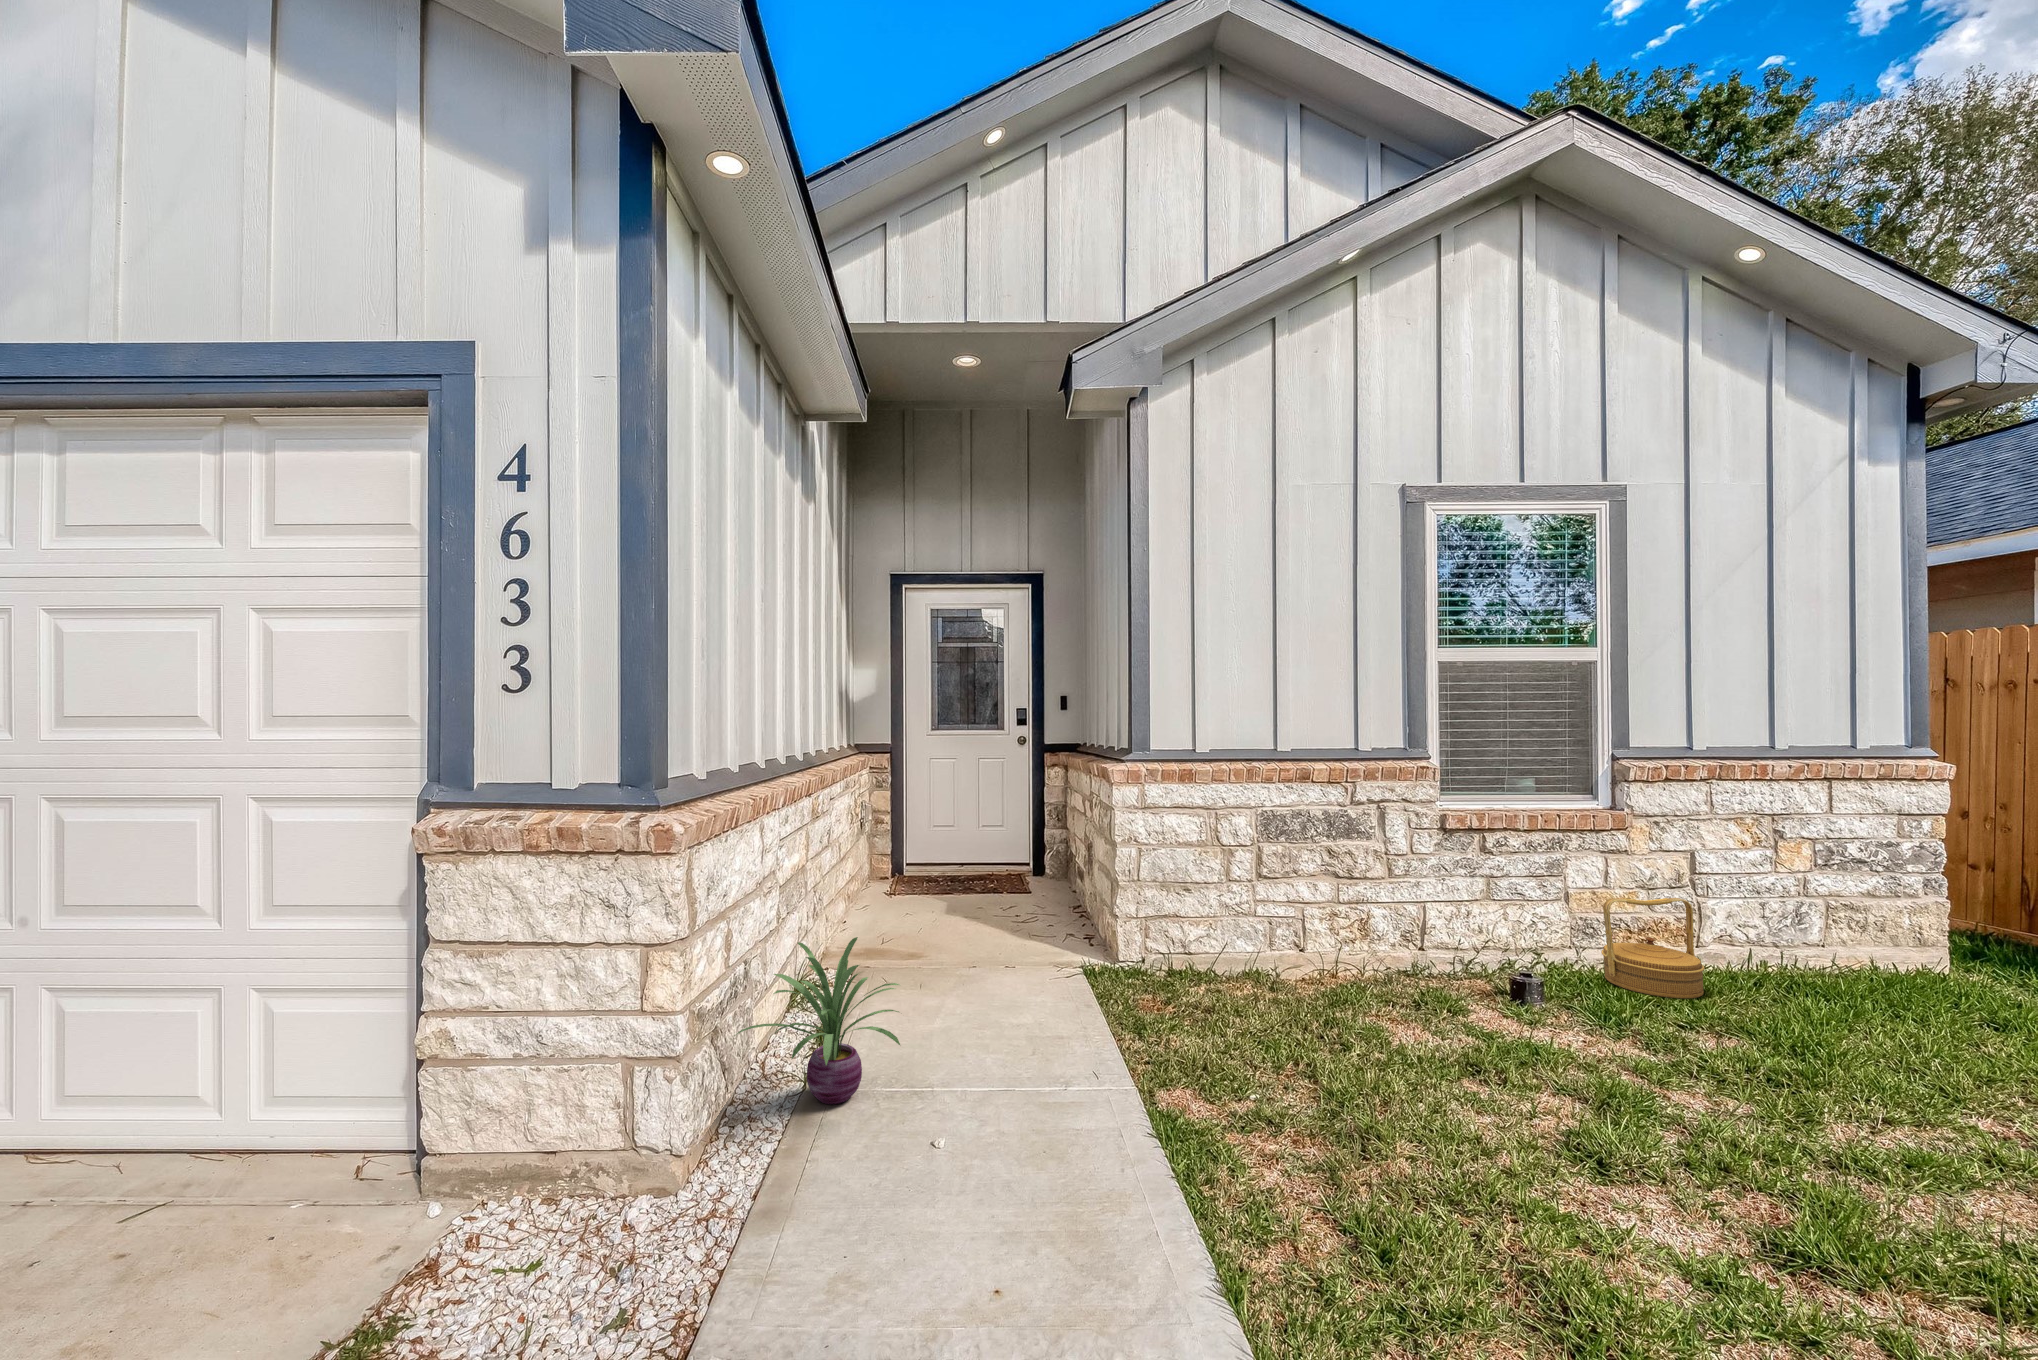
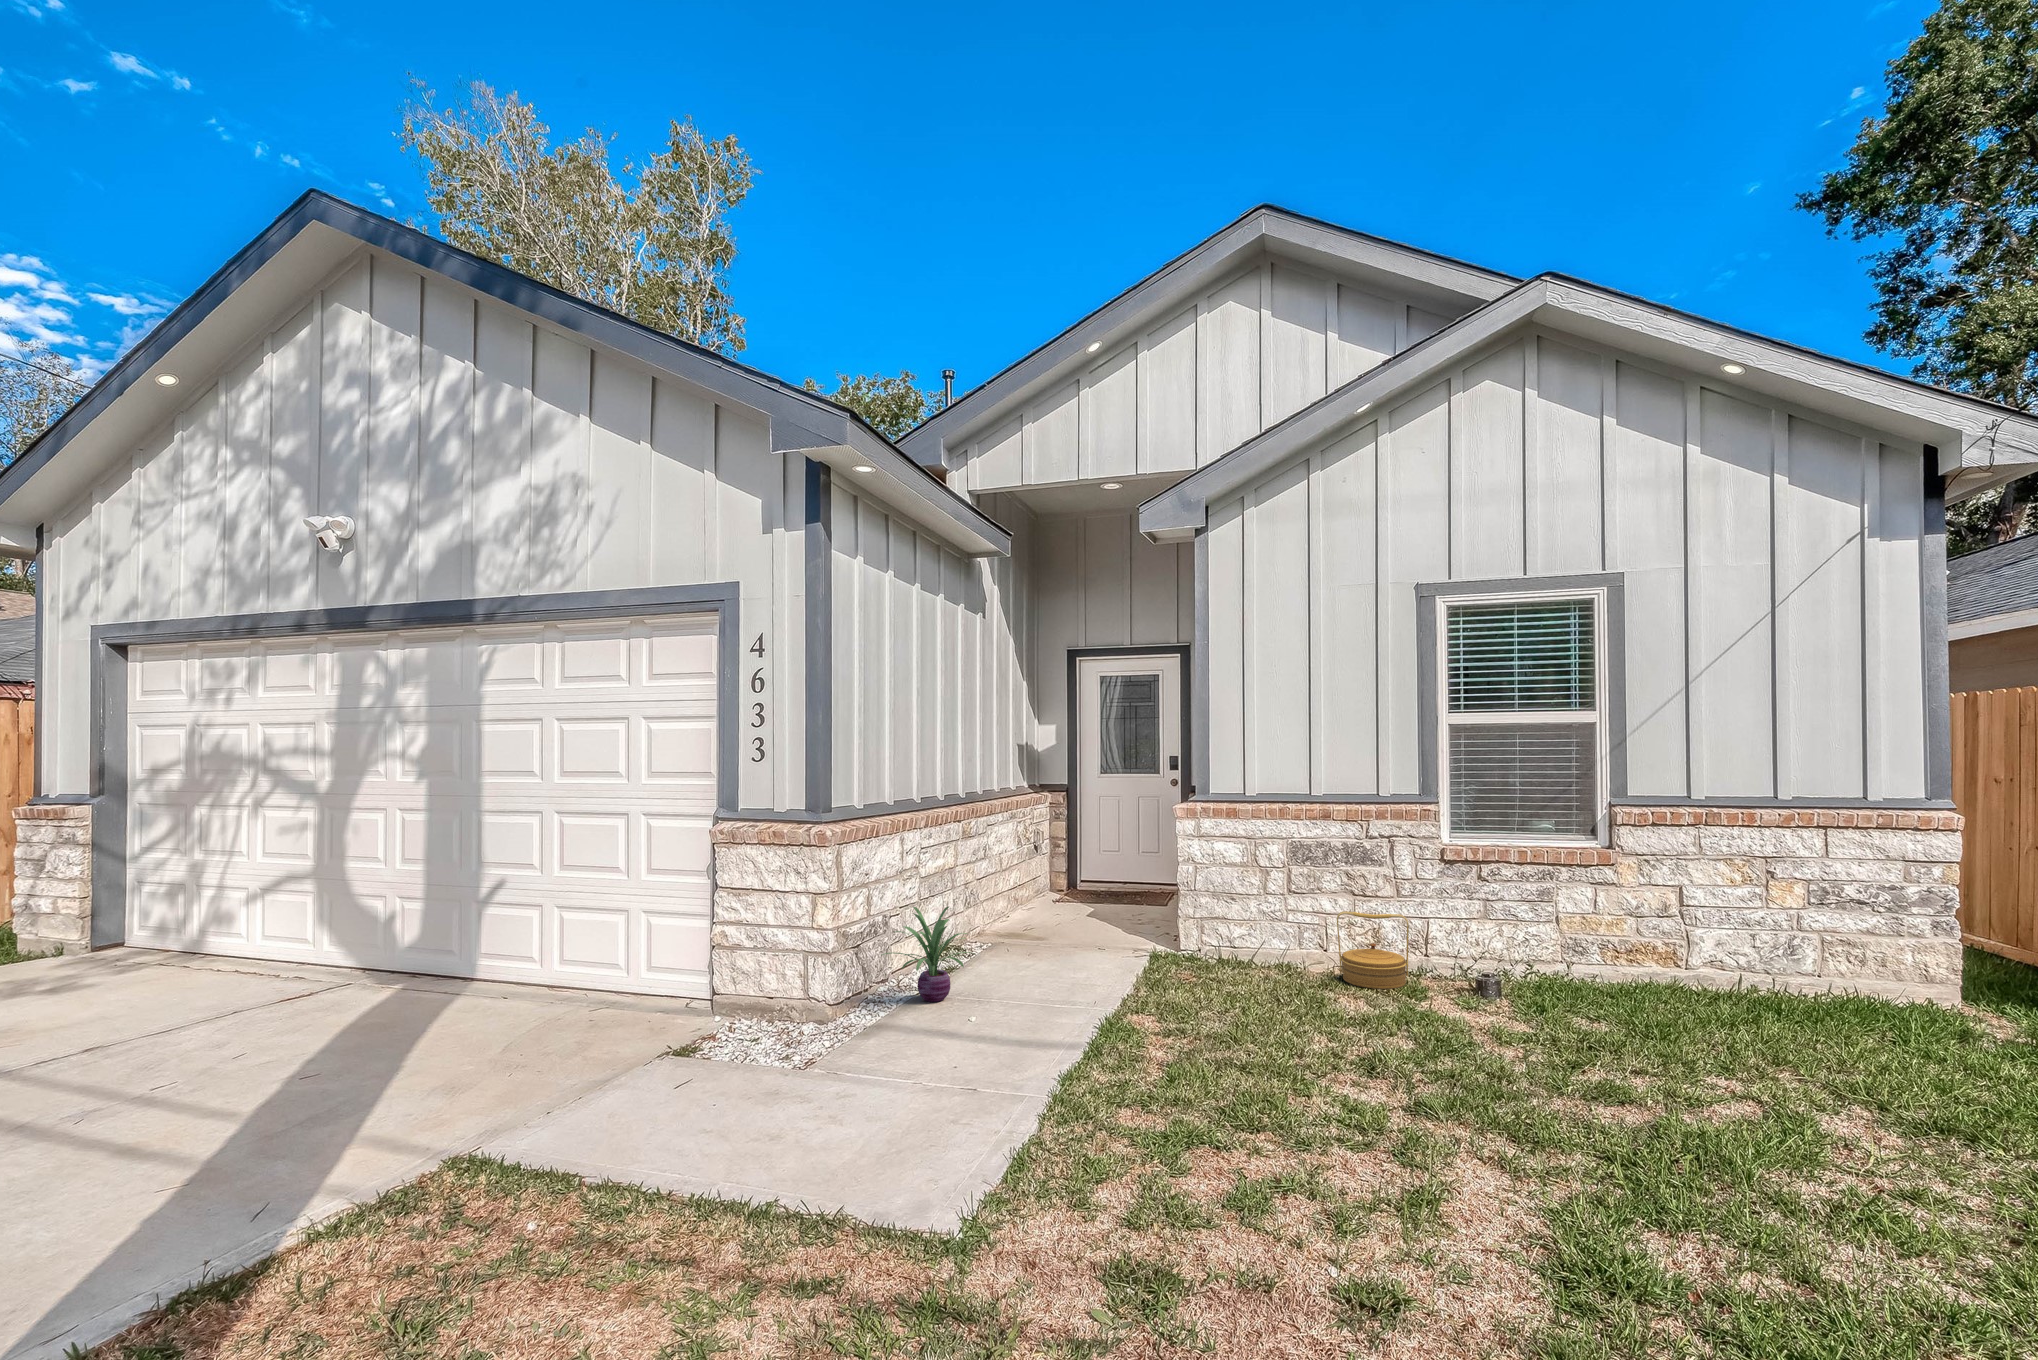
woven basket: present [1601,898,1705,998] -> present [1337,911,1409,989]

